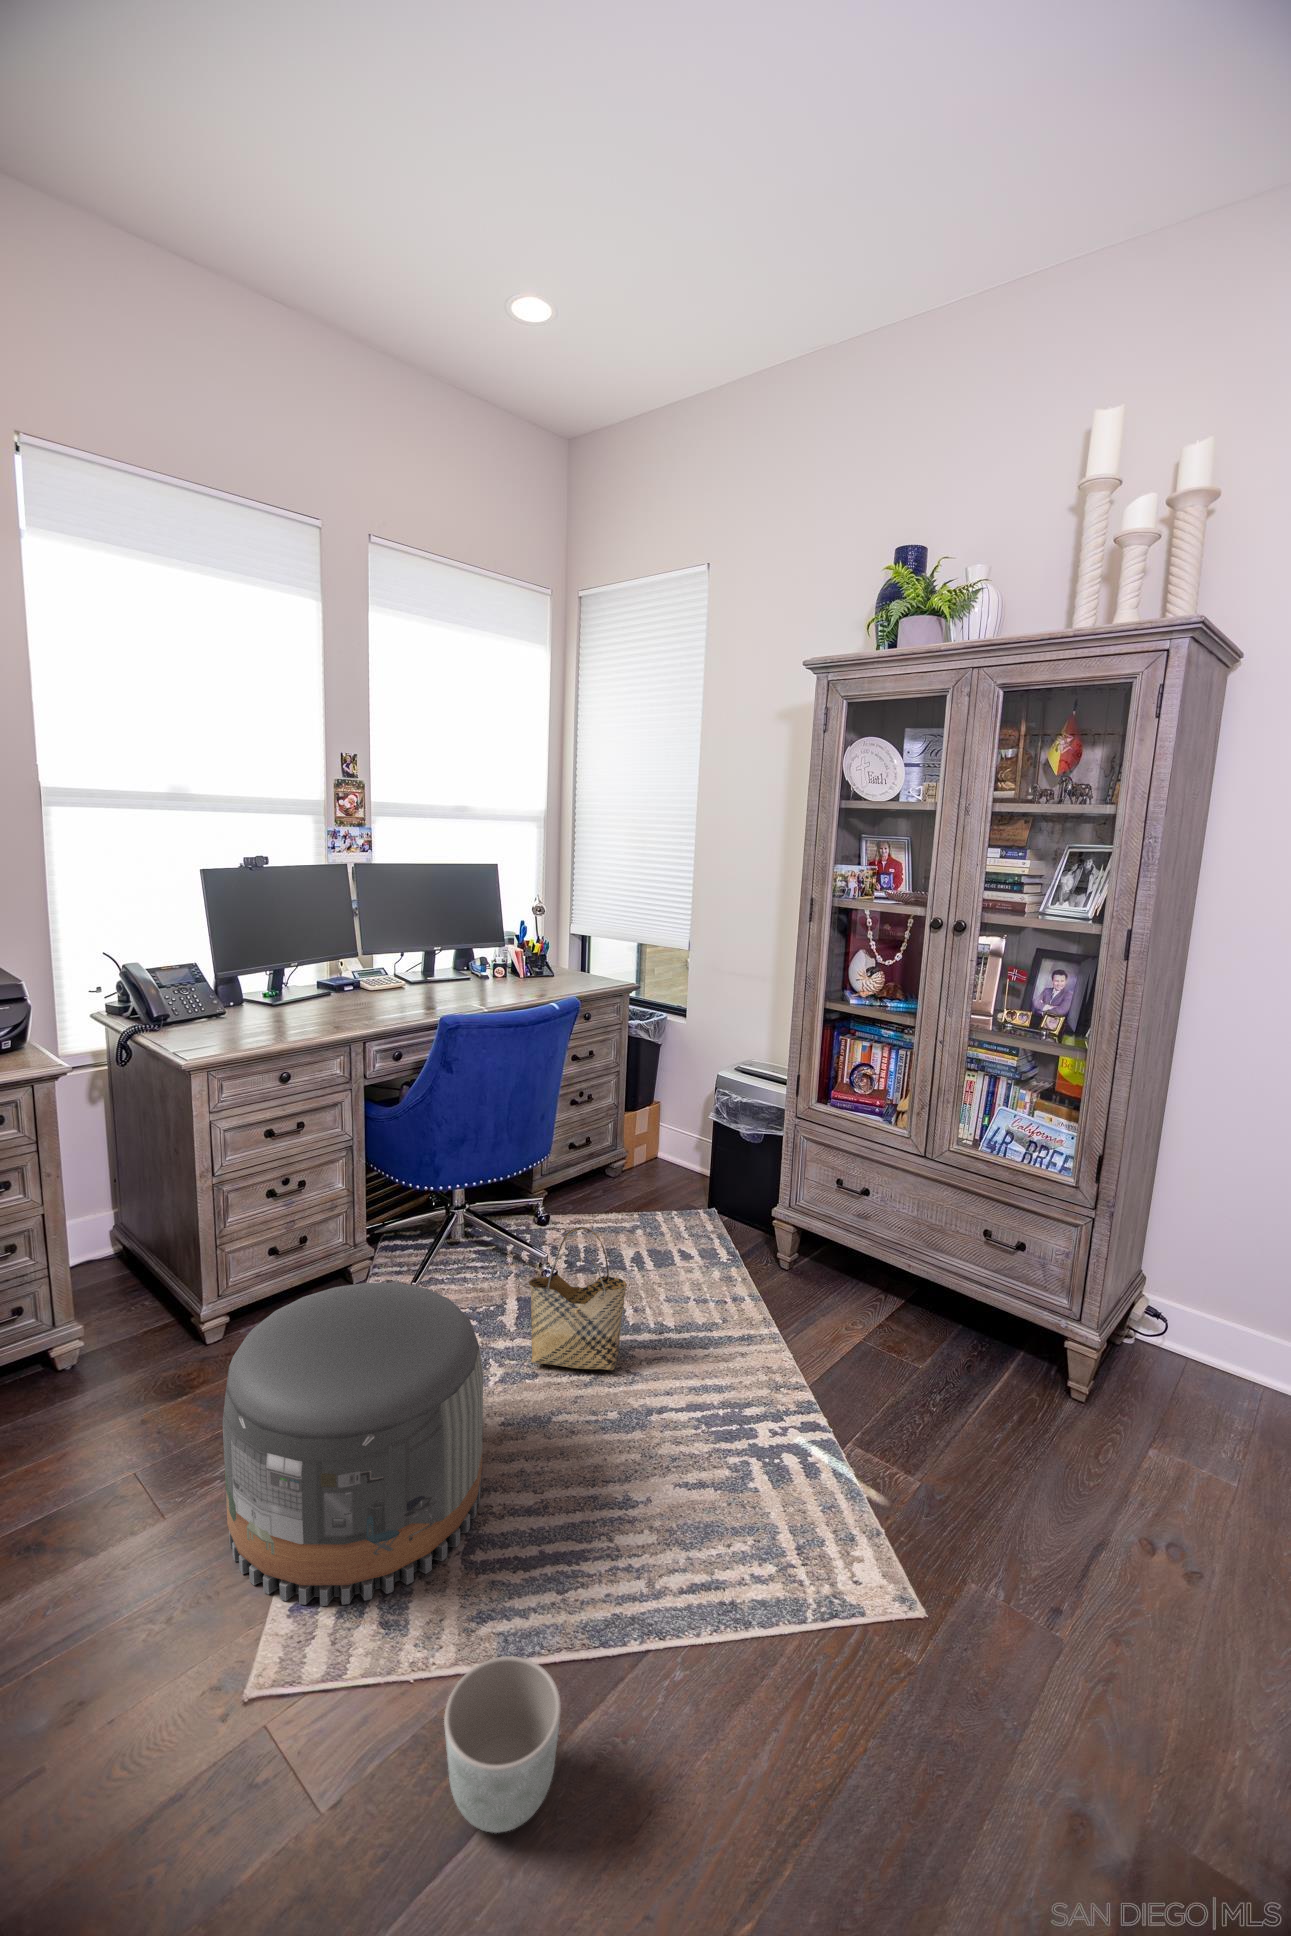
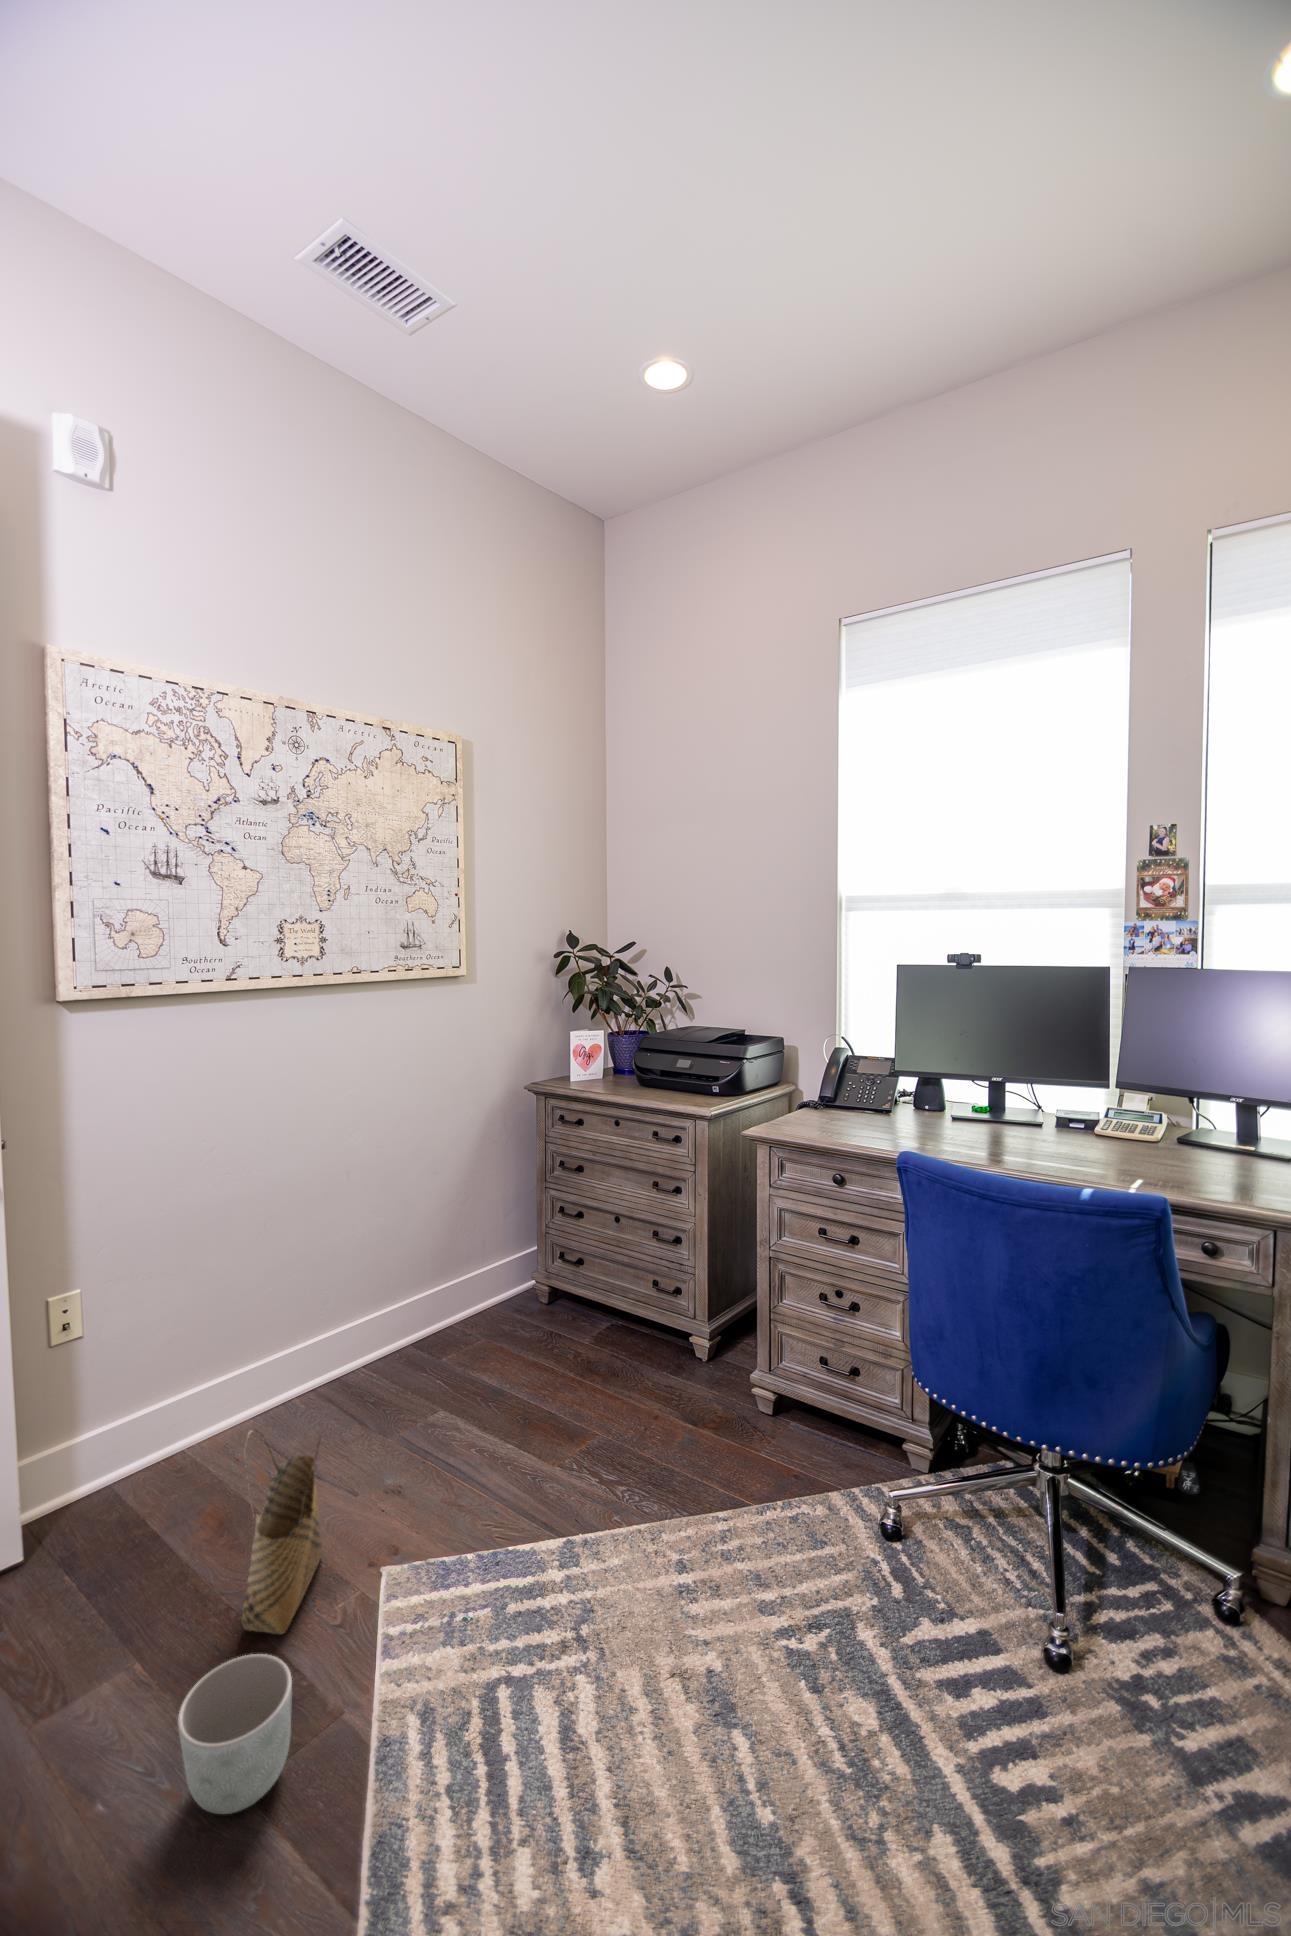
woven basket: present [529,1227,627,1370] -> present [242,1430,323,1634]
pouf: present [223,1283,483,1606] -> none [451,1353,695,1680]

